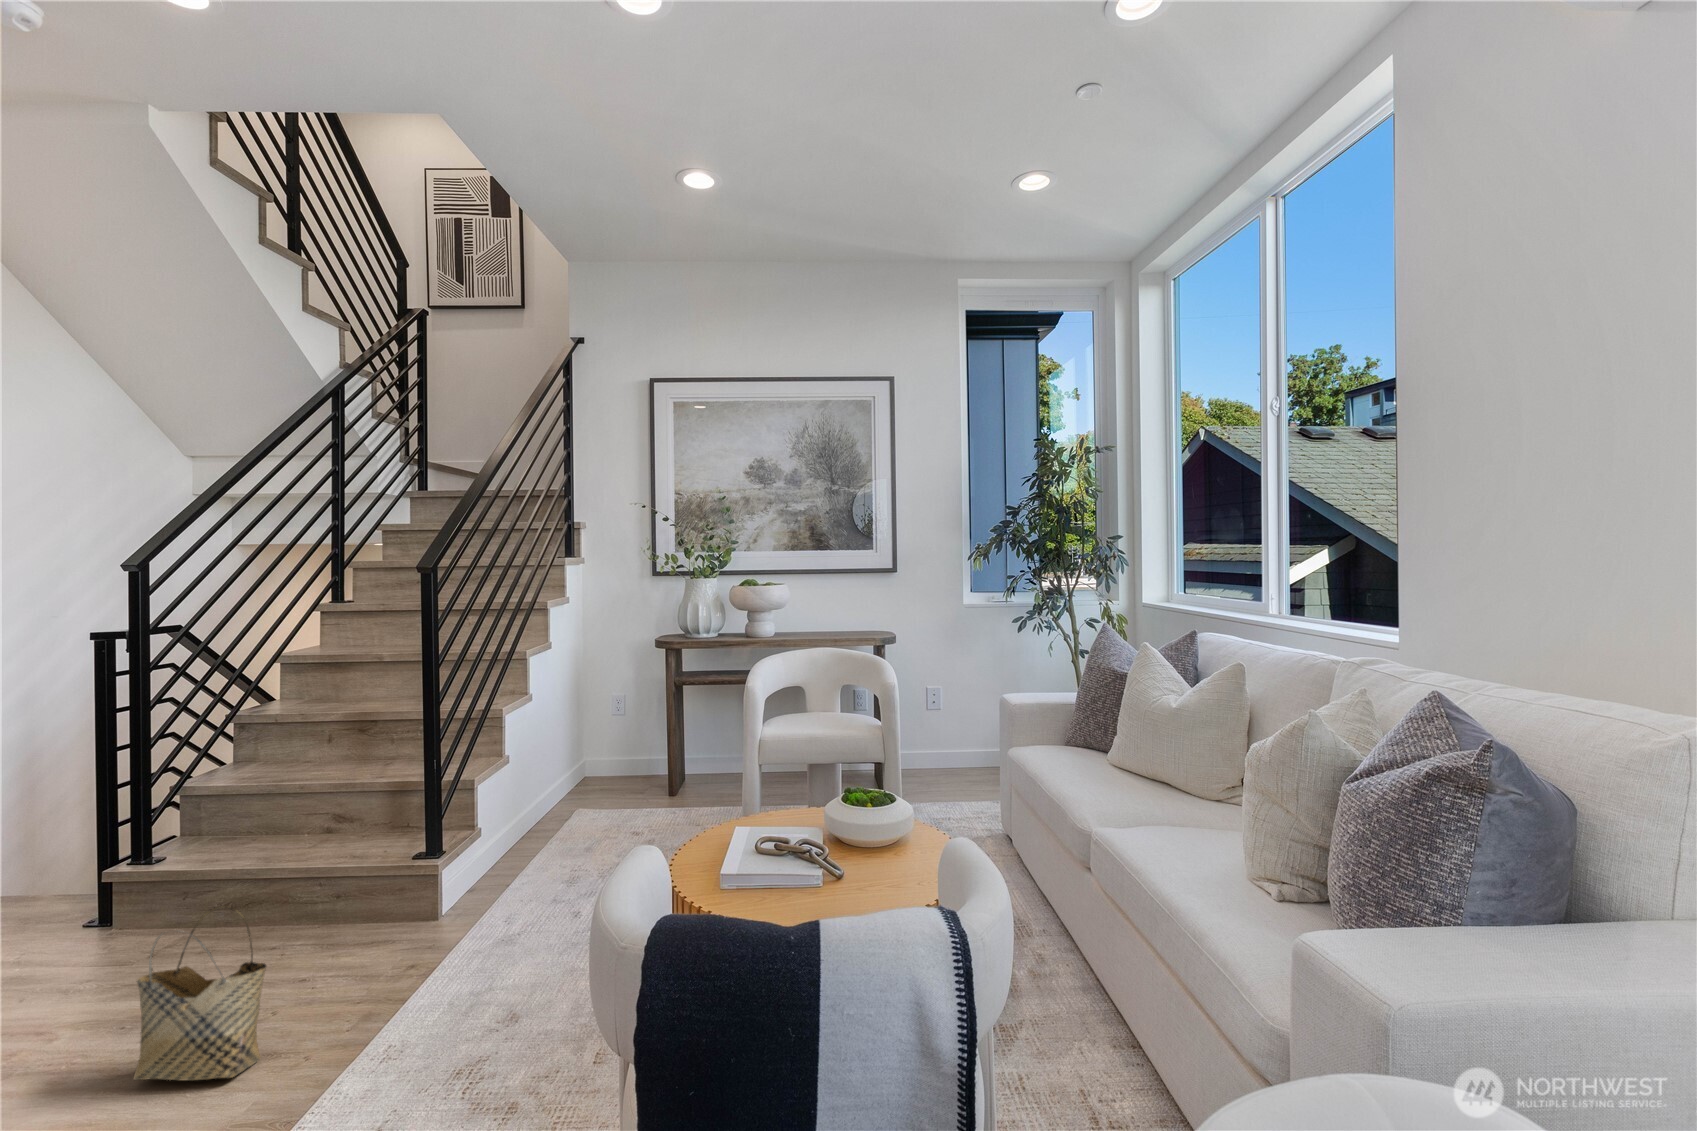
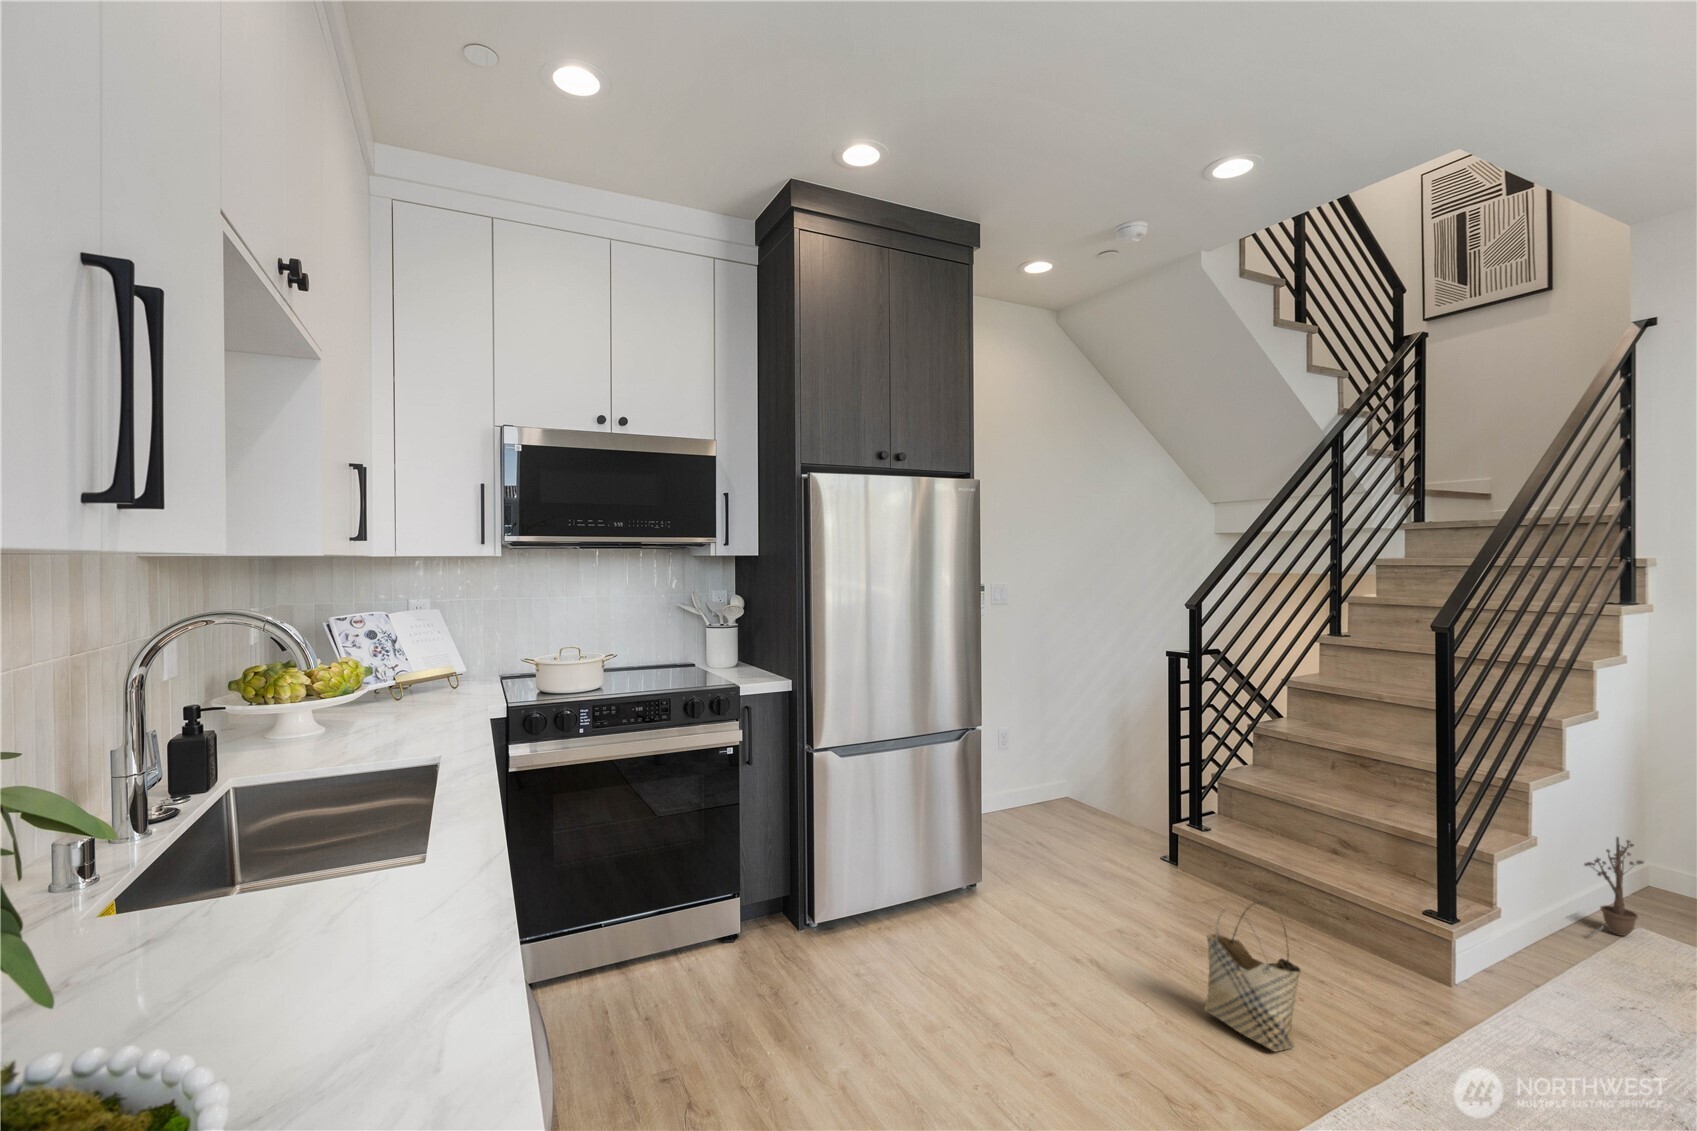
decorative plant: none [541,743,579,829] -> present [1584,837,1643,936]

